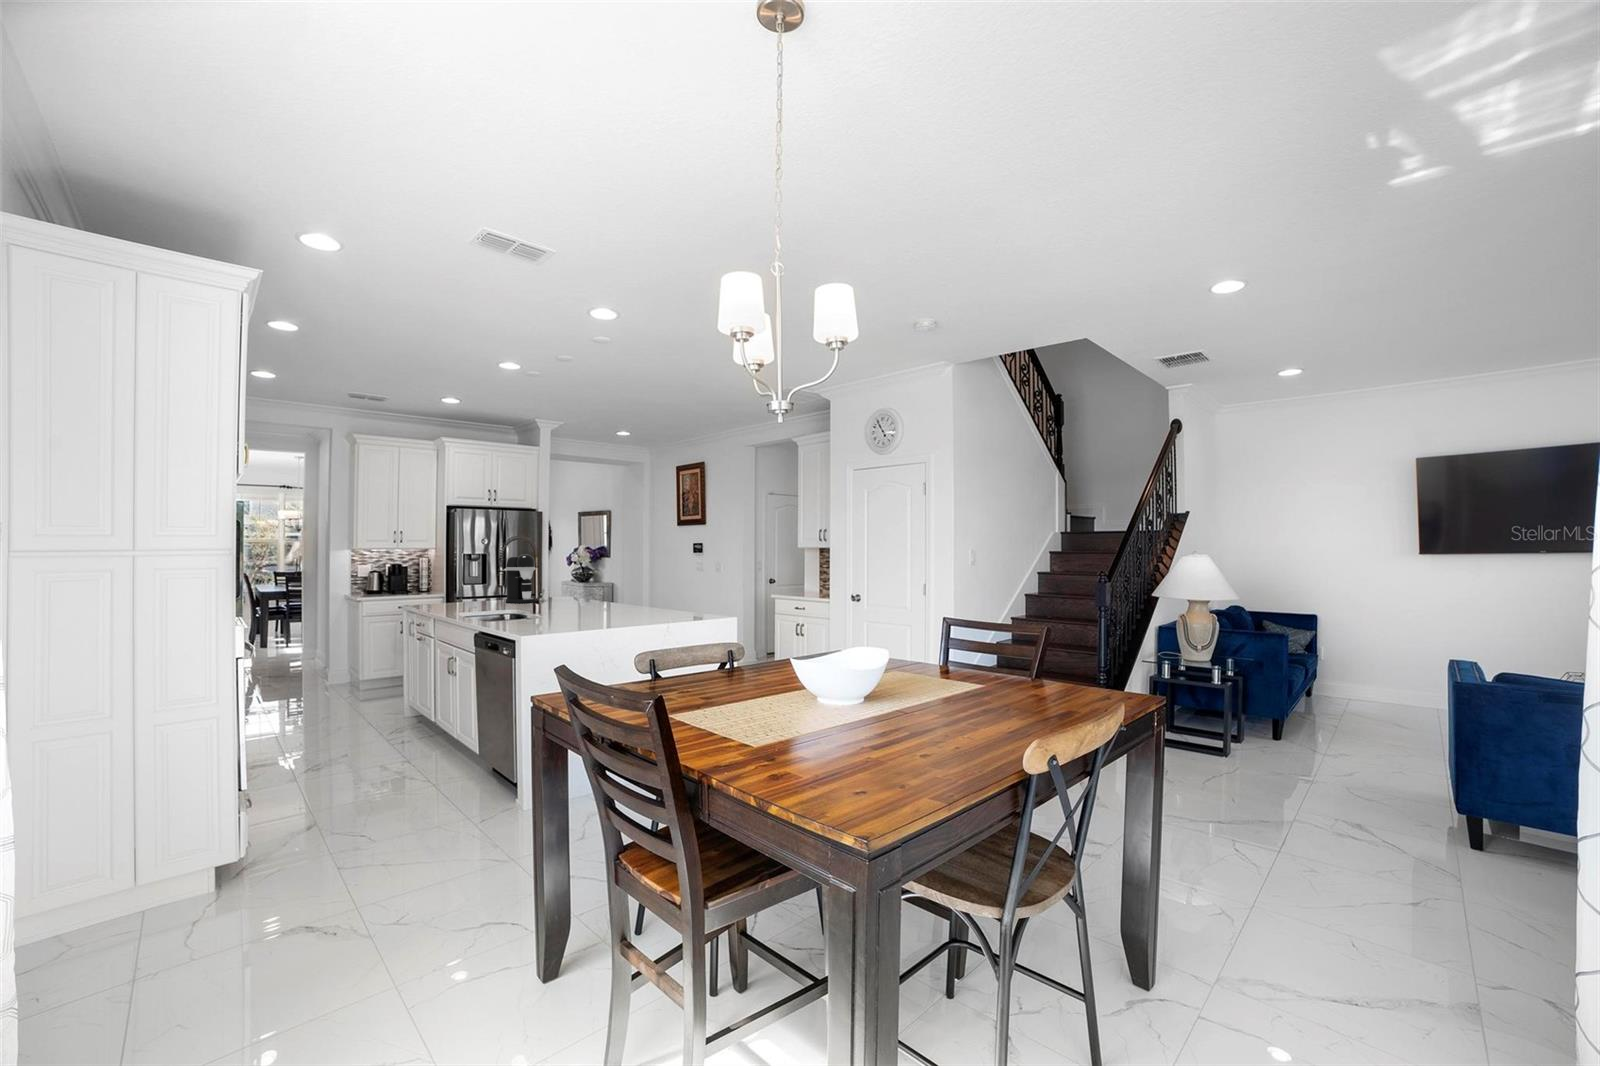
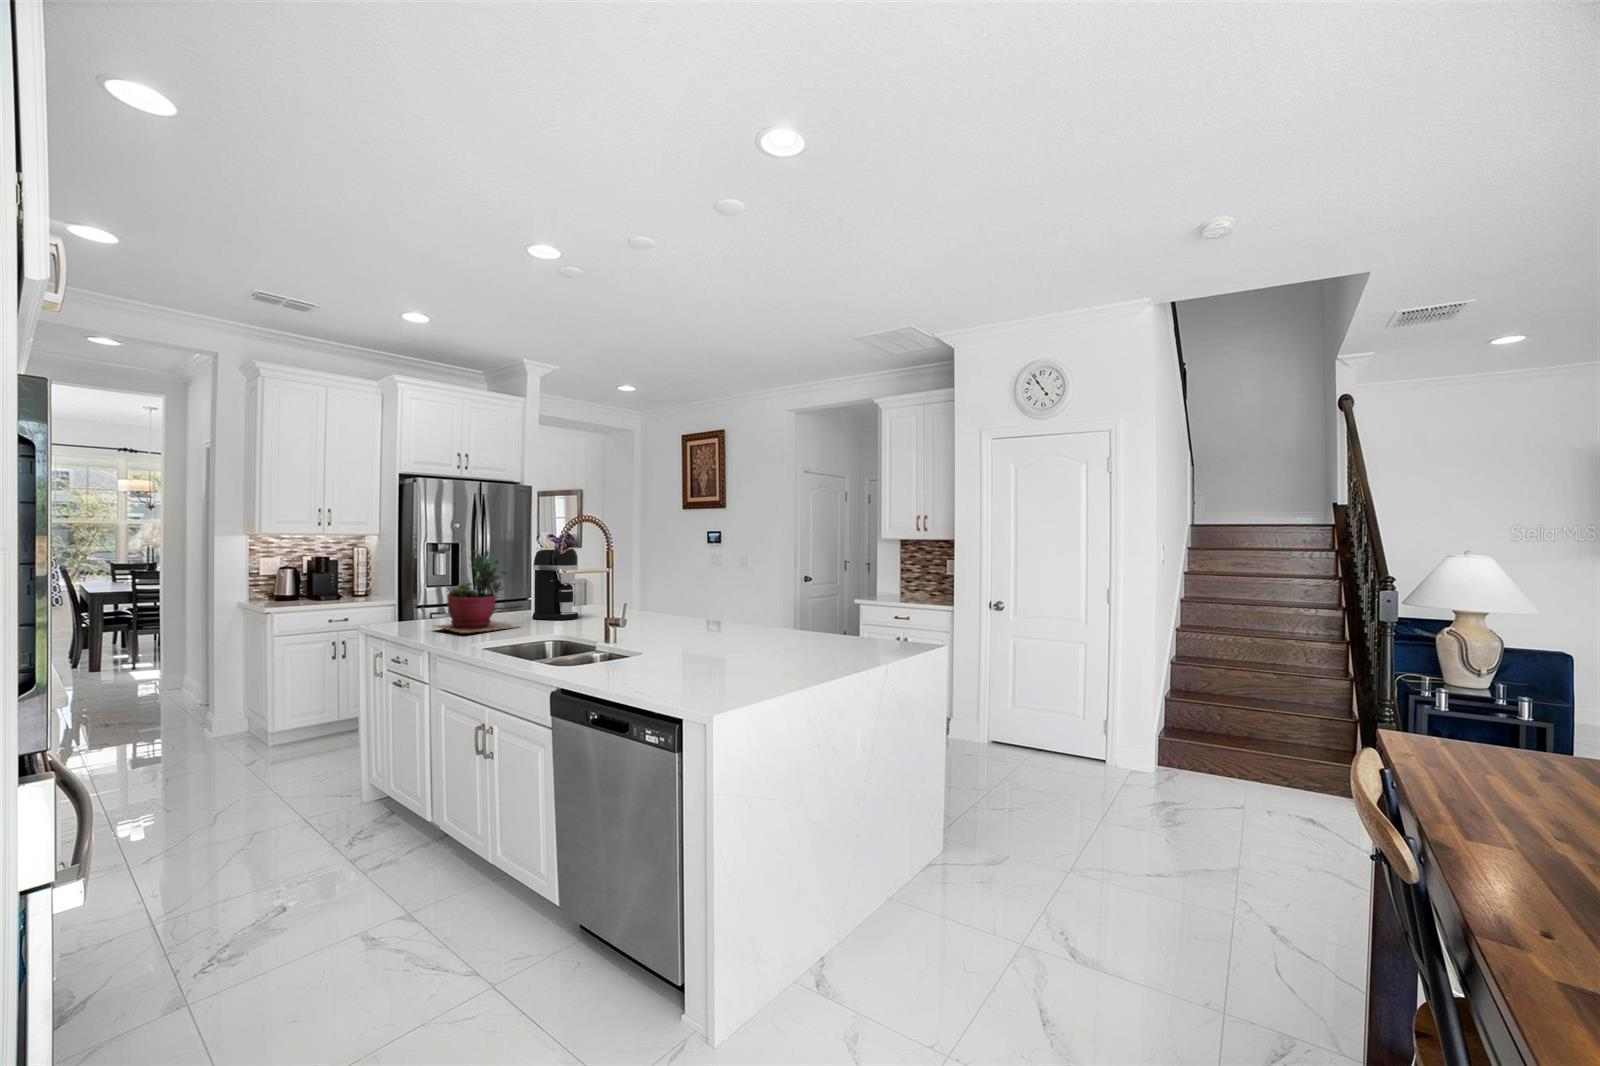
succulent plant: none [436,557,493,609] -> present [435,550,517,633]

